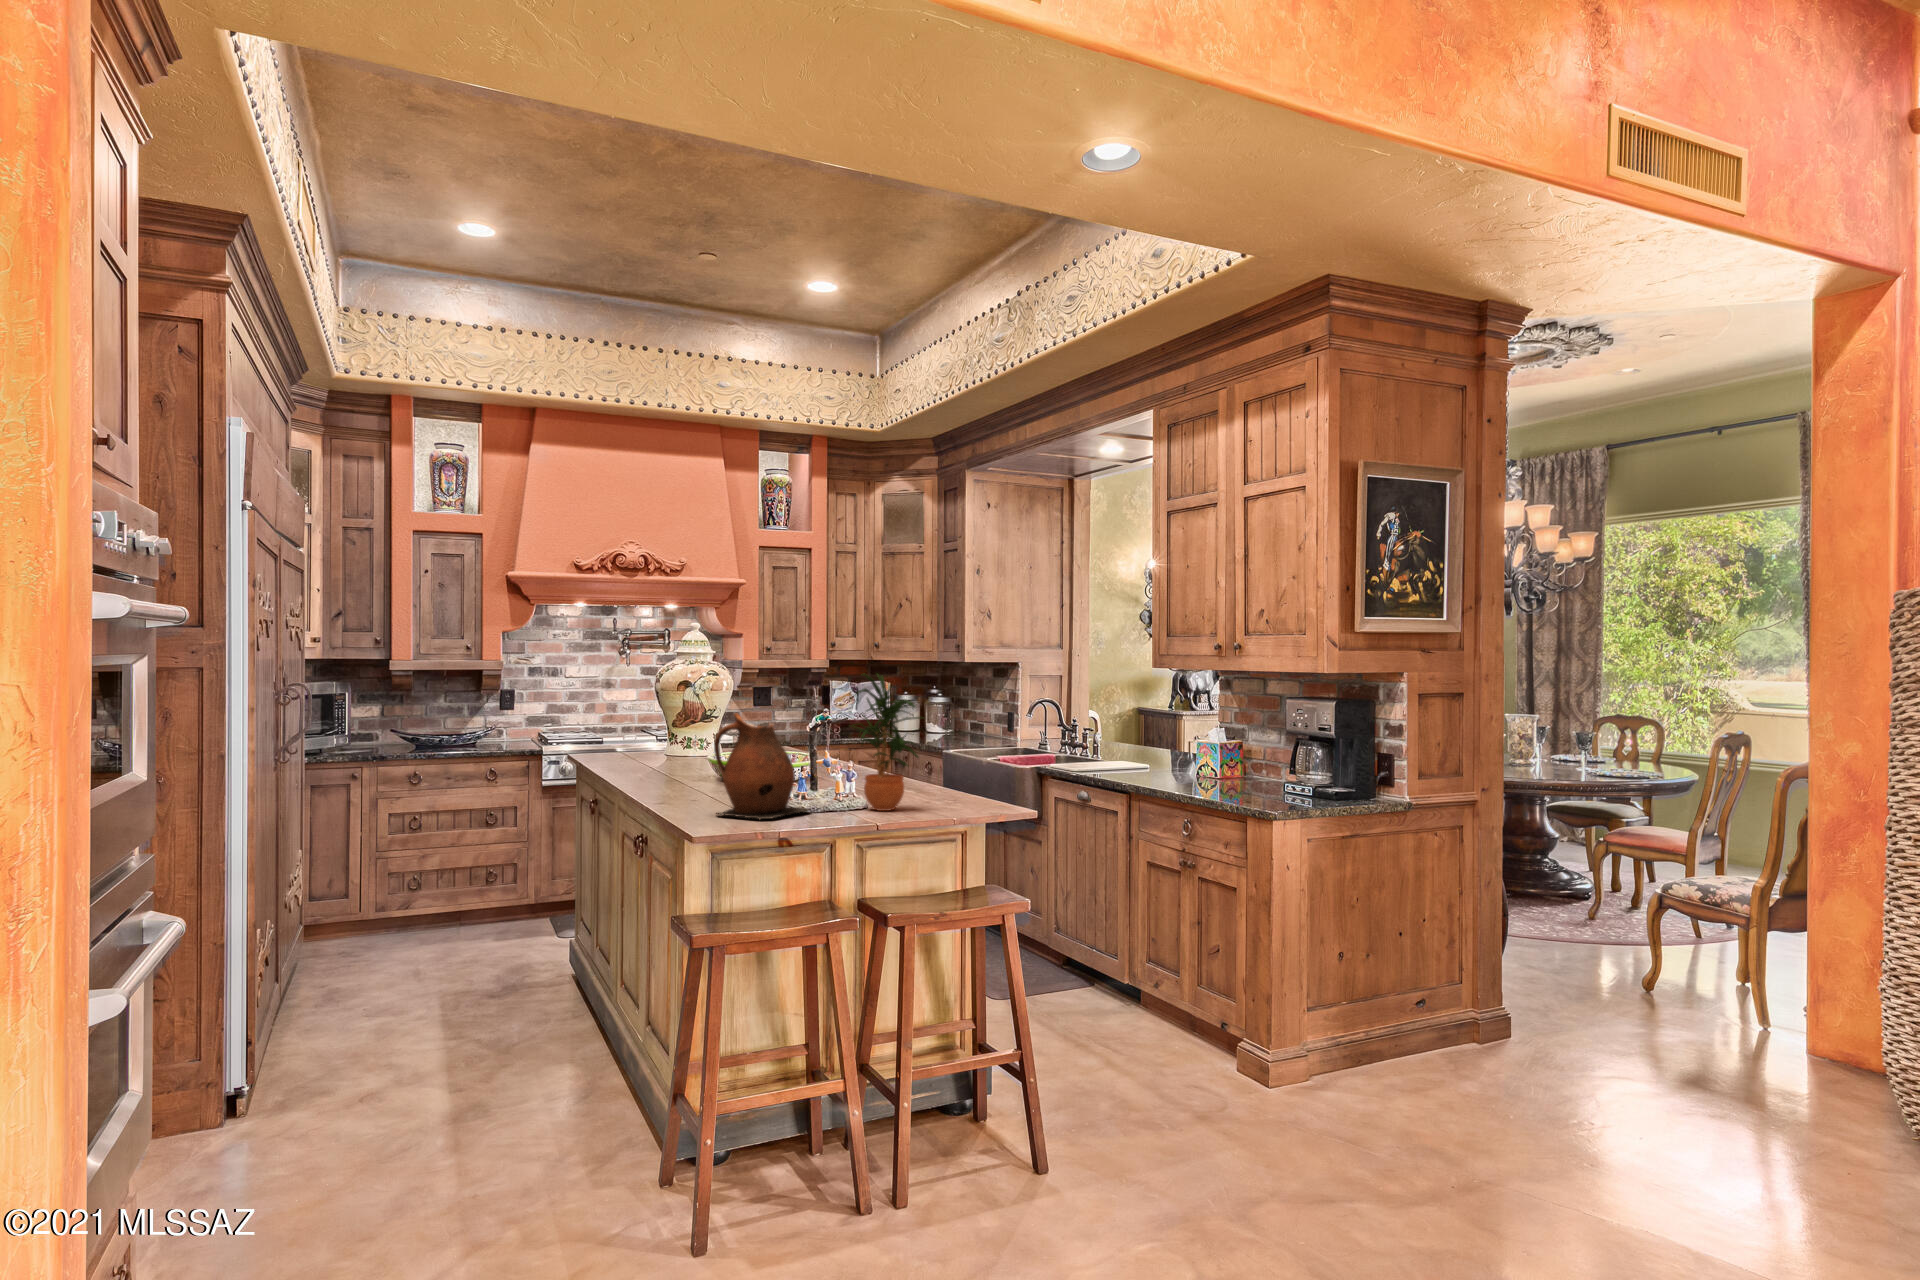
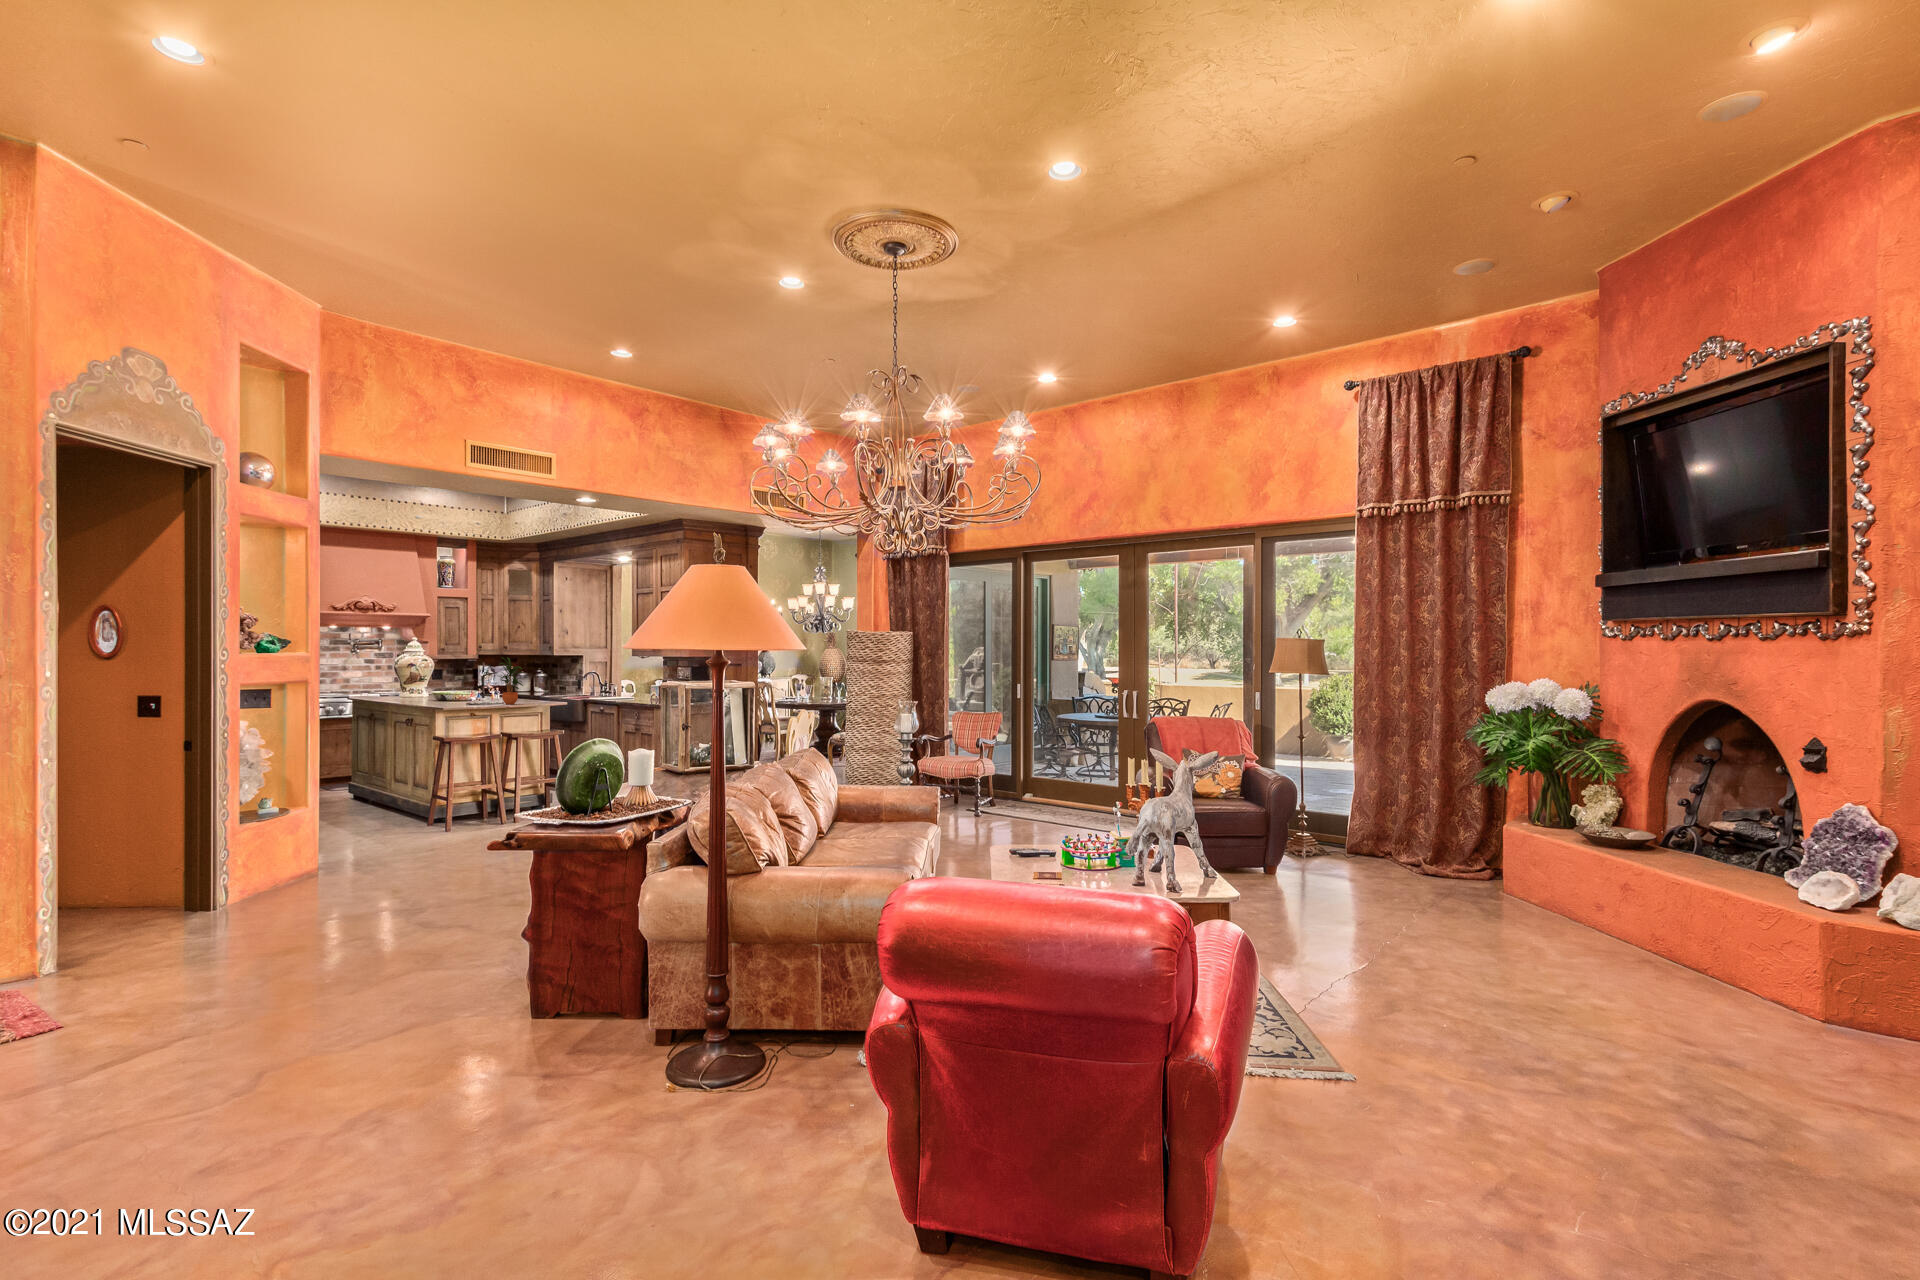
ceramic pitcher: present [714,714,809,820] -> none [445,672,483,706]

